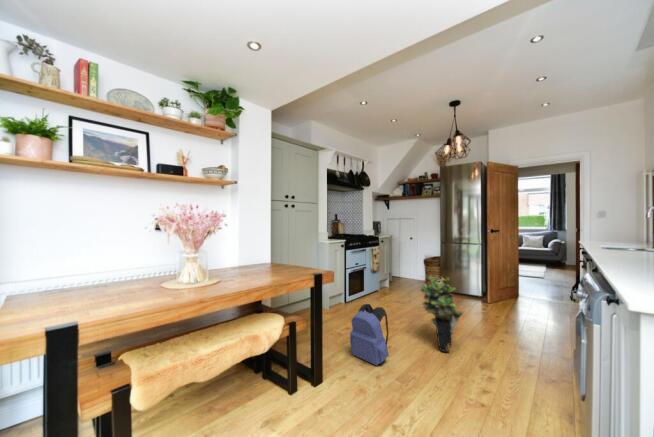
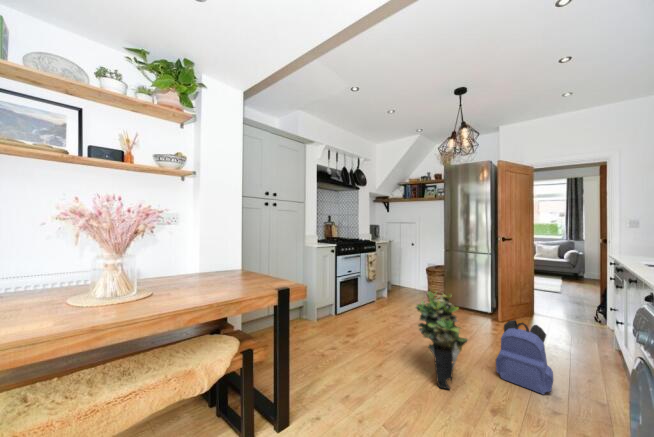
backpack: present [350,304,389,366] -> present [496,320,553,394]

